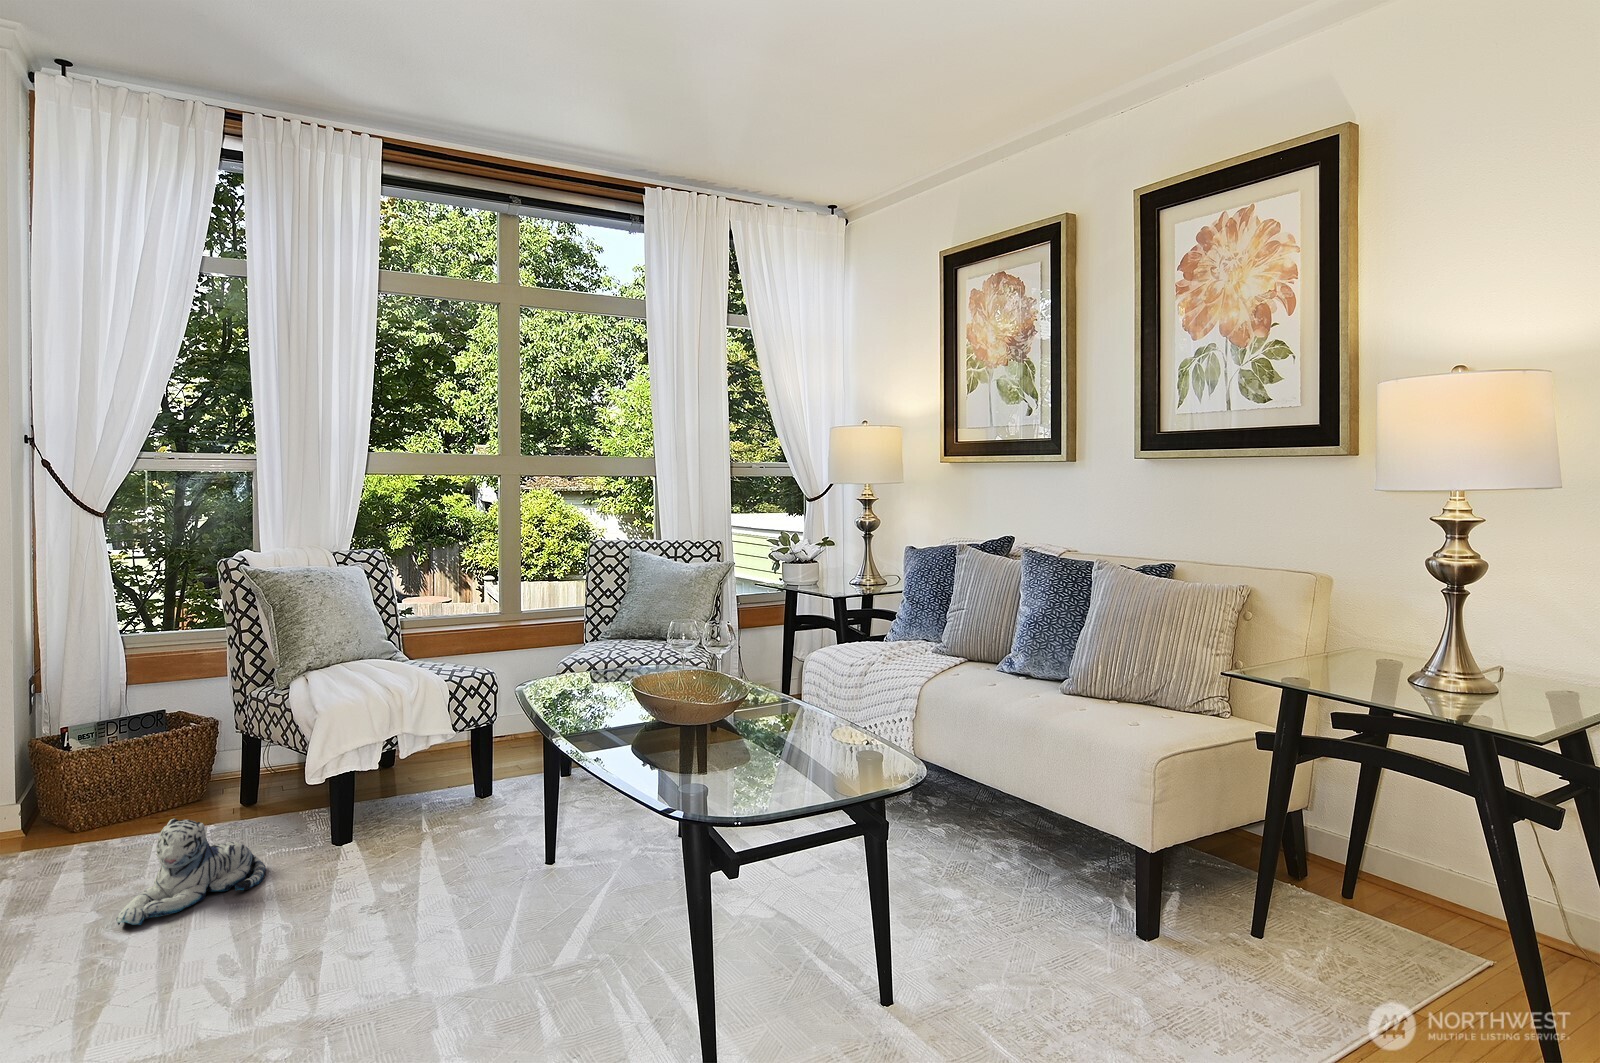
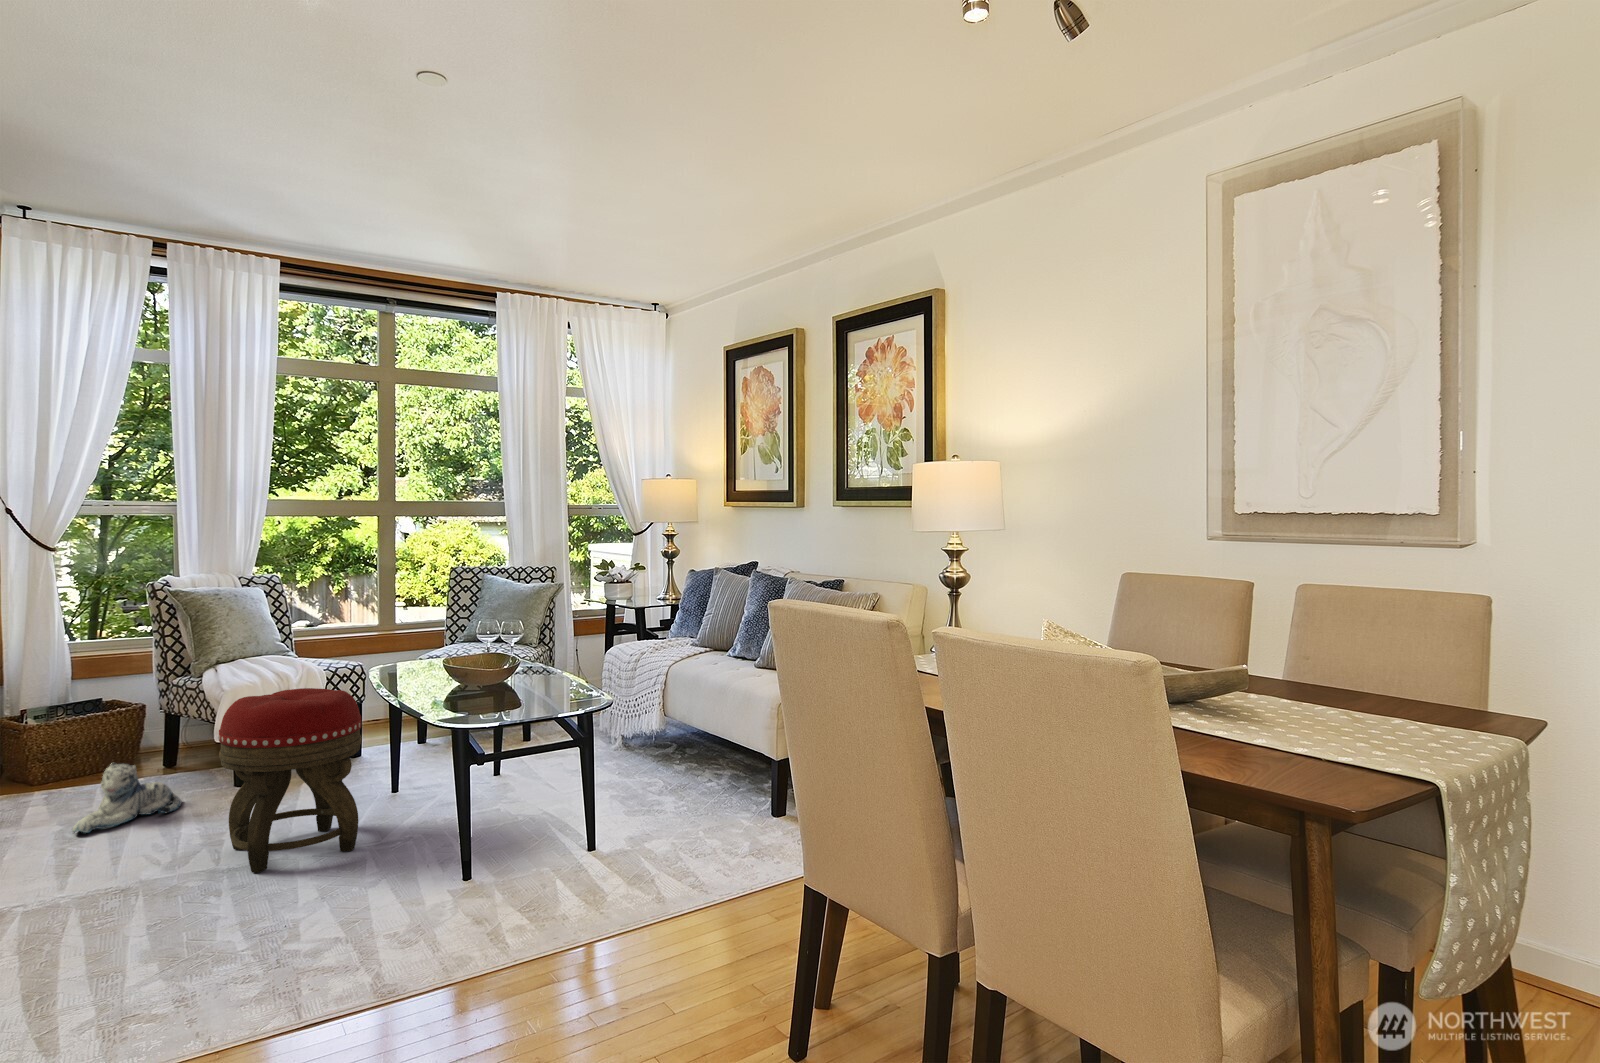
footstool: none [322,723,528,1021] -> present [219,688,362,873]

